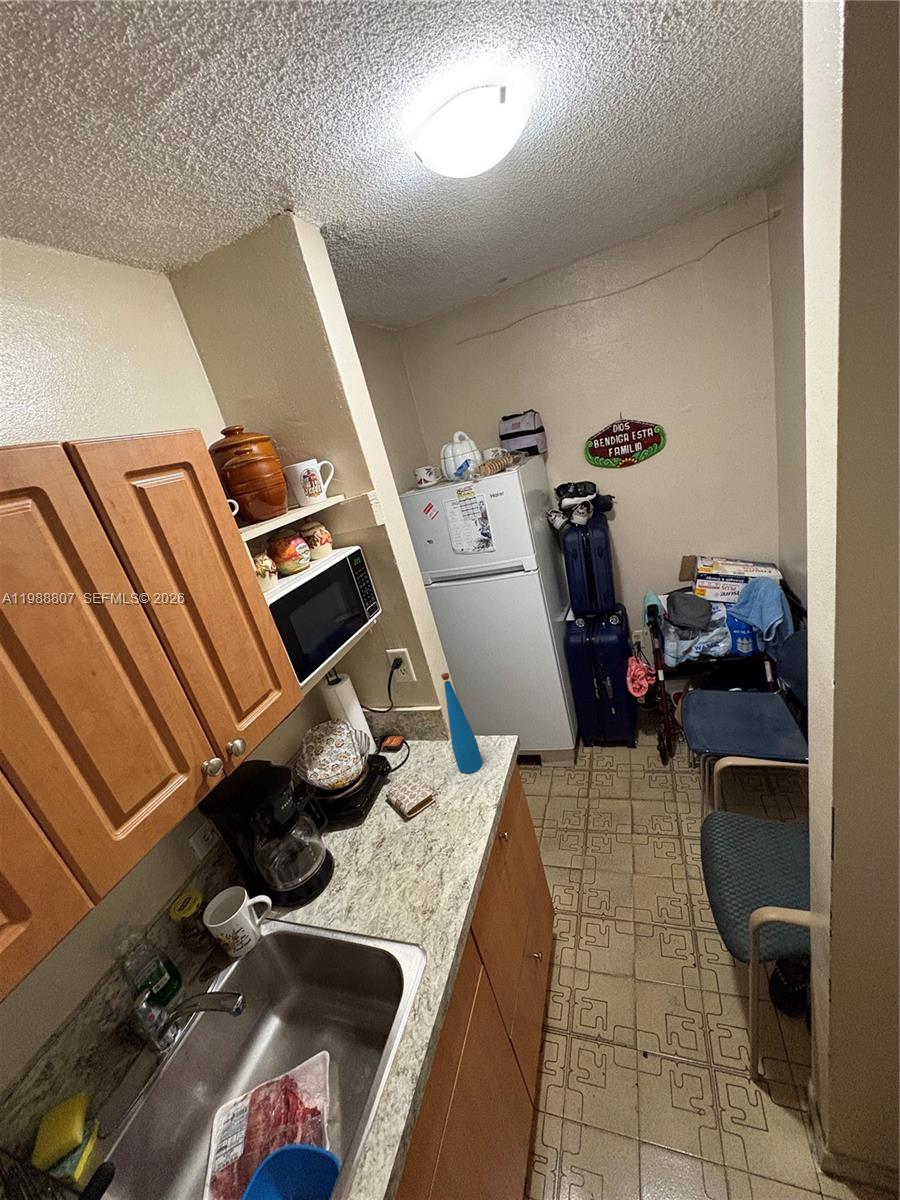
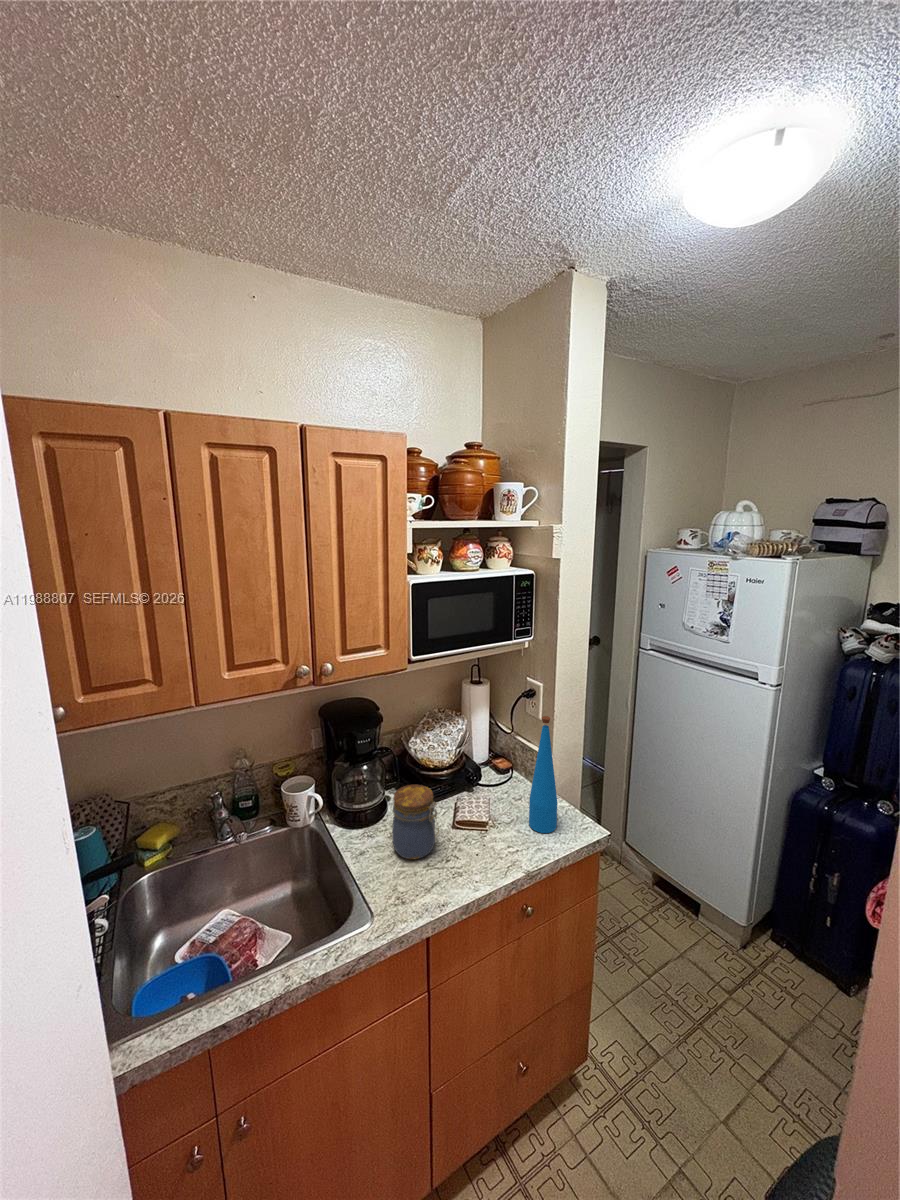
jar: none [354,800,412,879] -> present [392,785,438,859]

